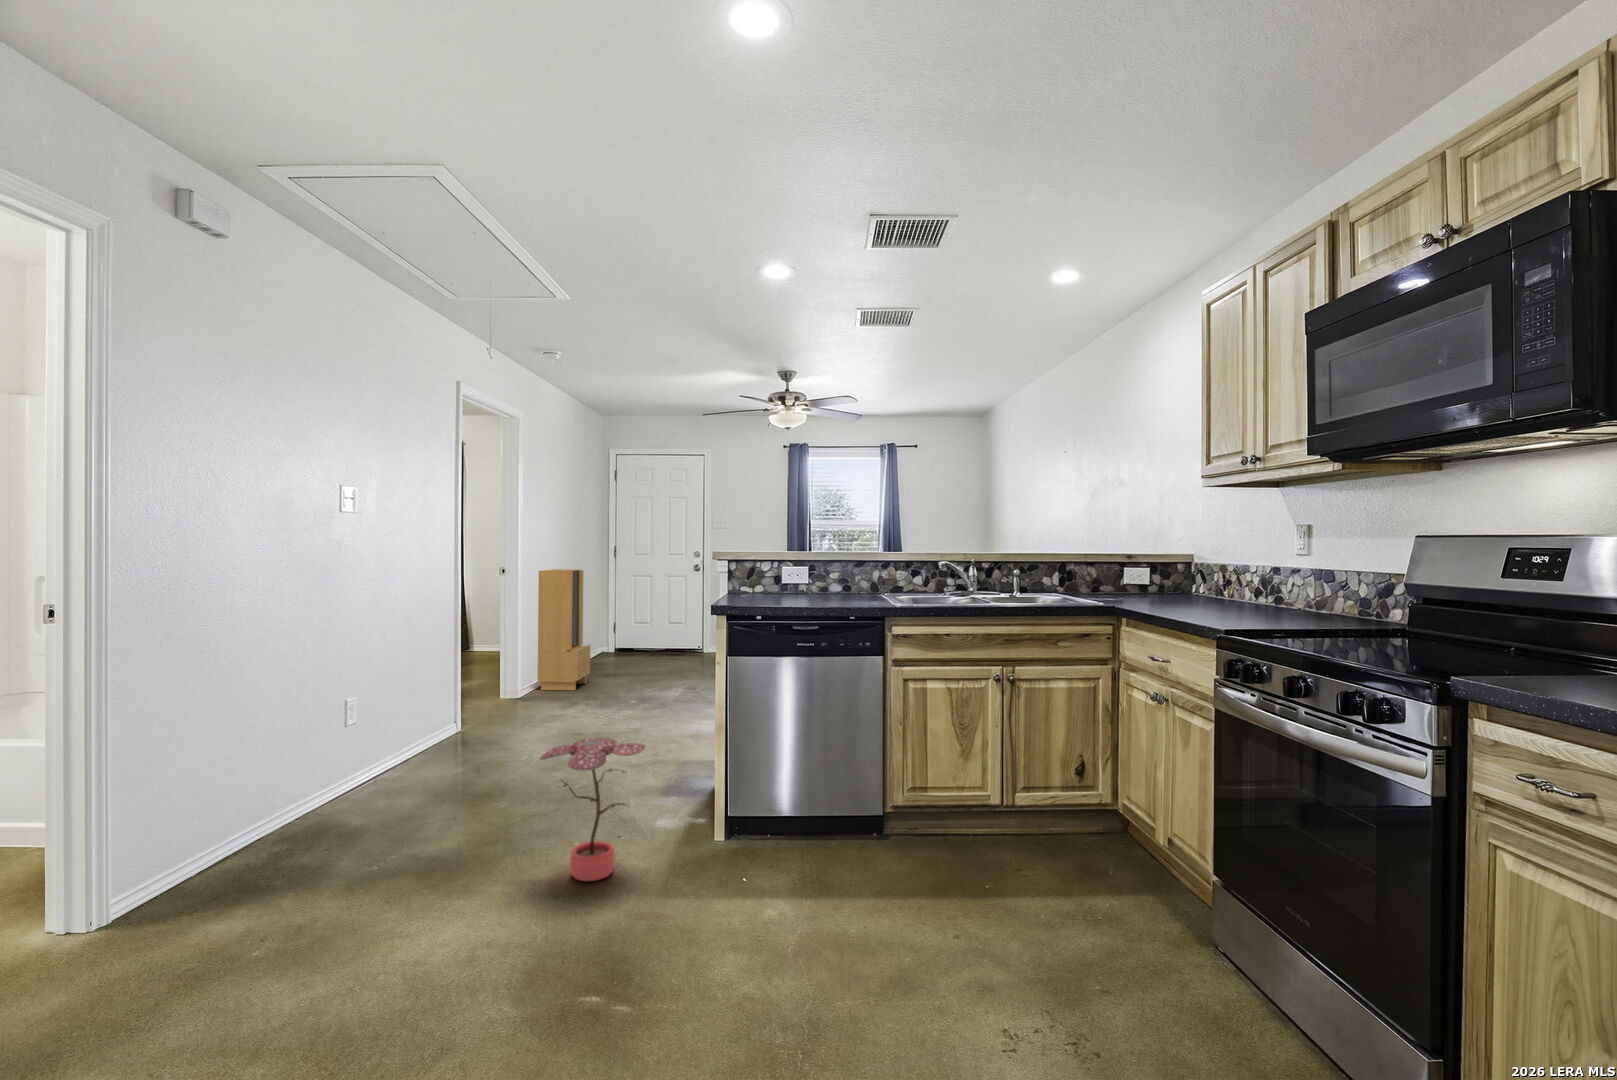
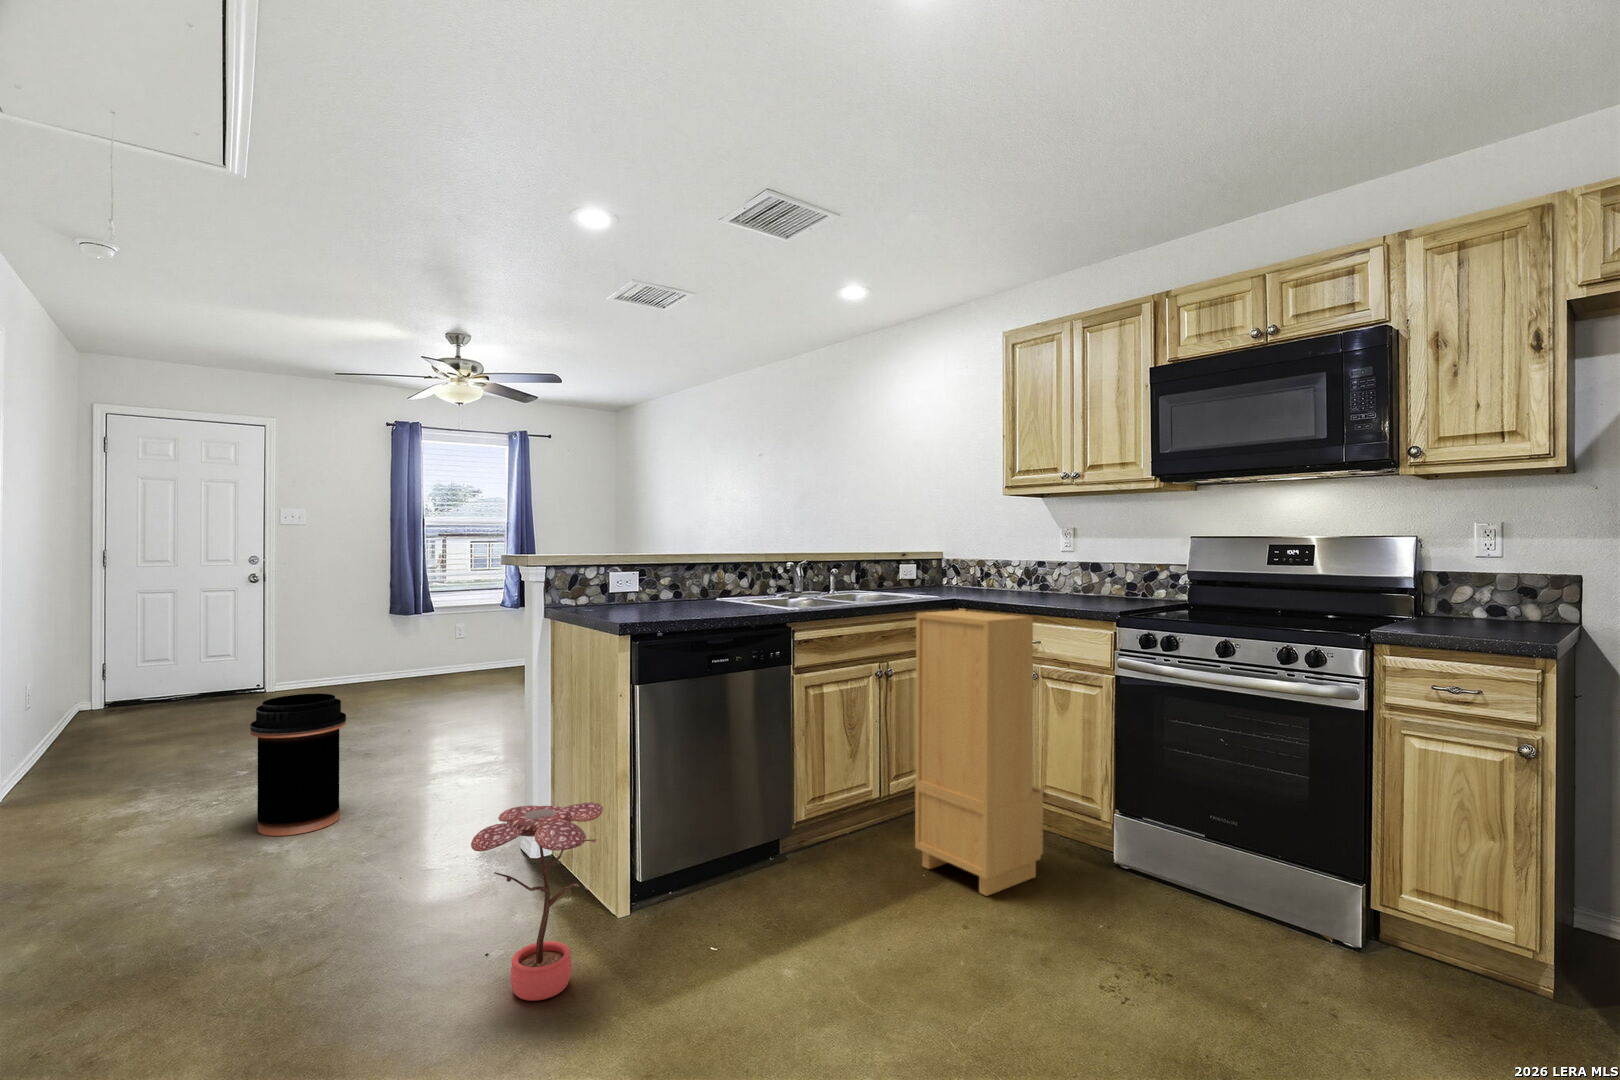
storage cabinet: present [538,569,590,690] -> present [915,610,1043,896]
trash can: none [586,648,644,743] -> present [250,694,346,836]

